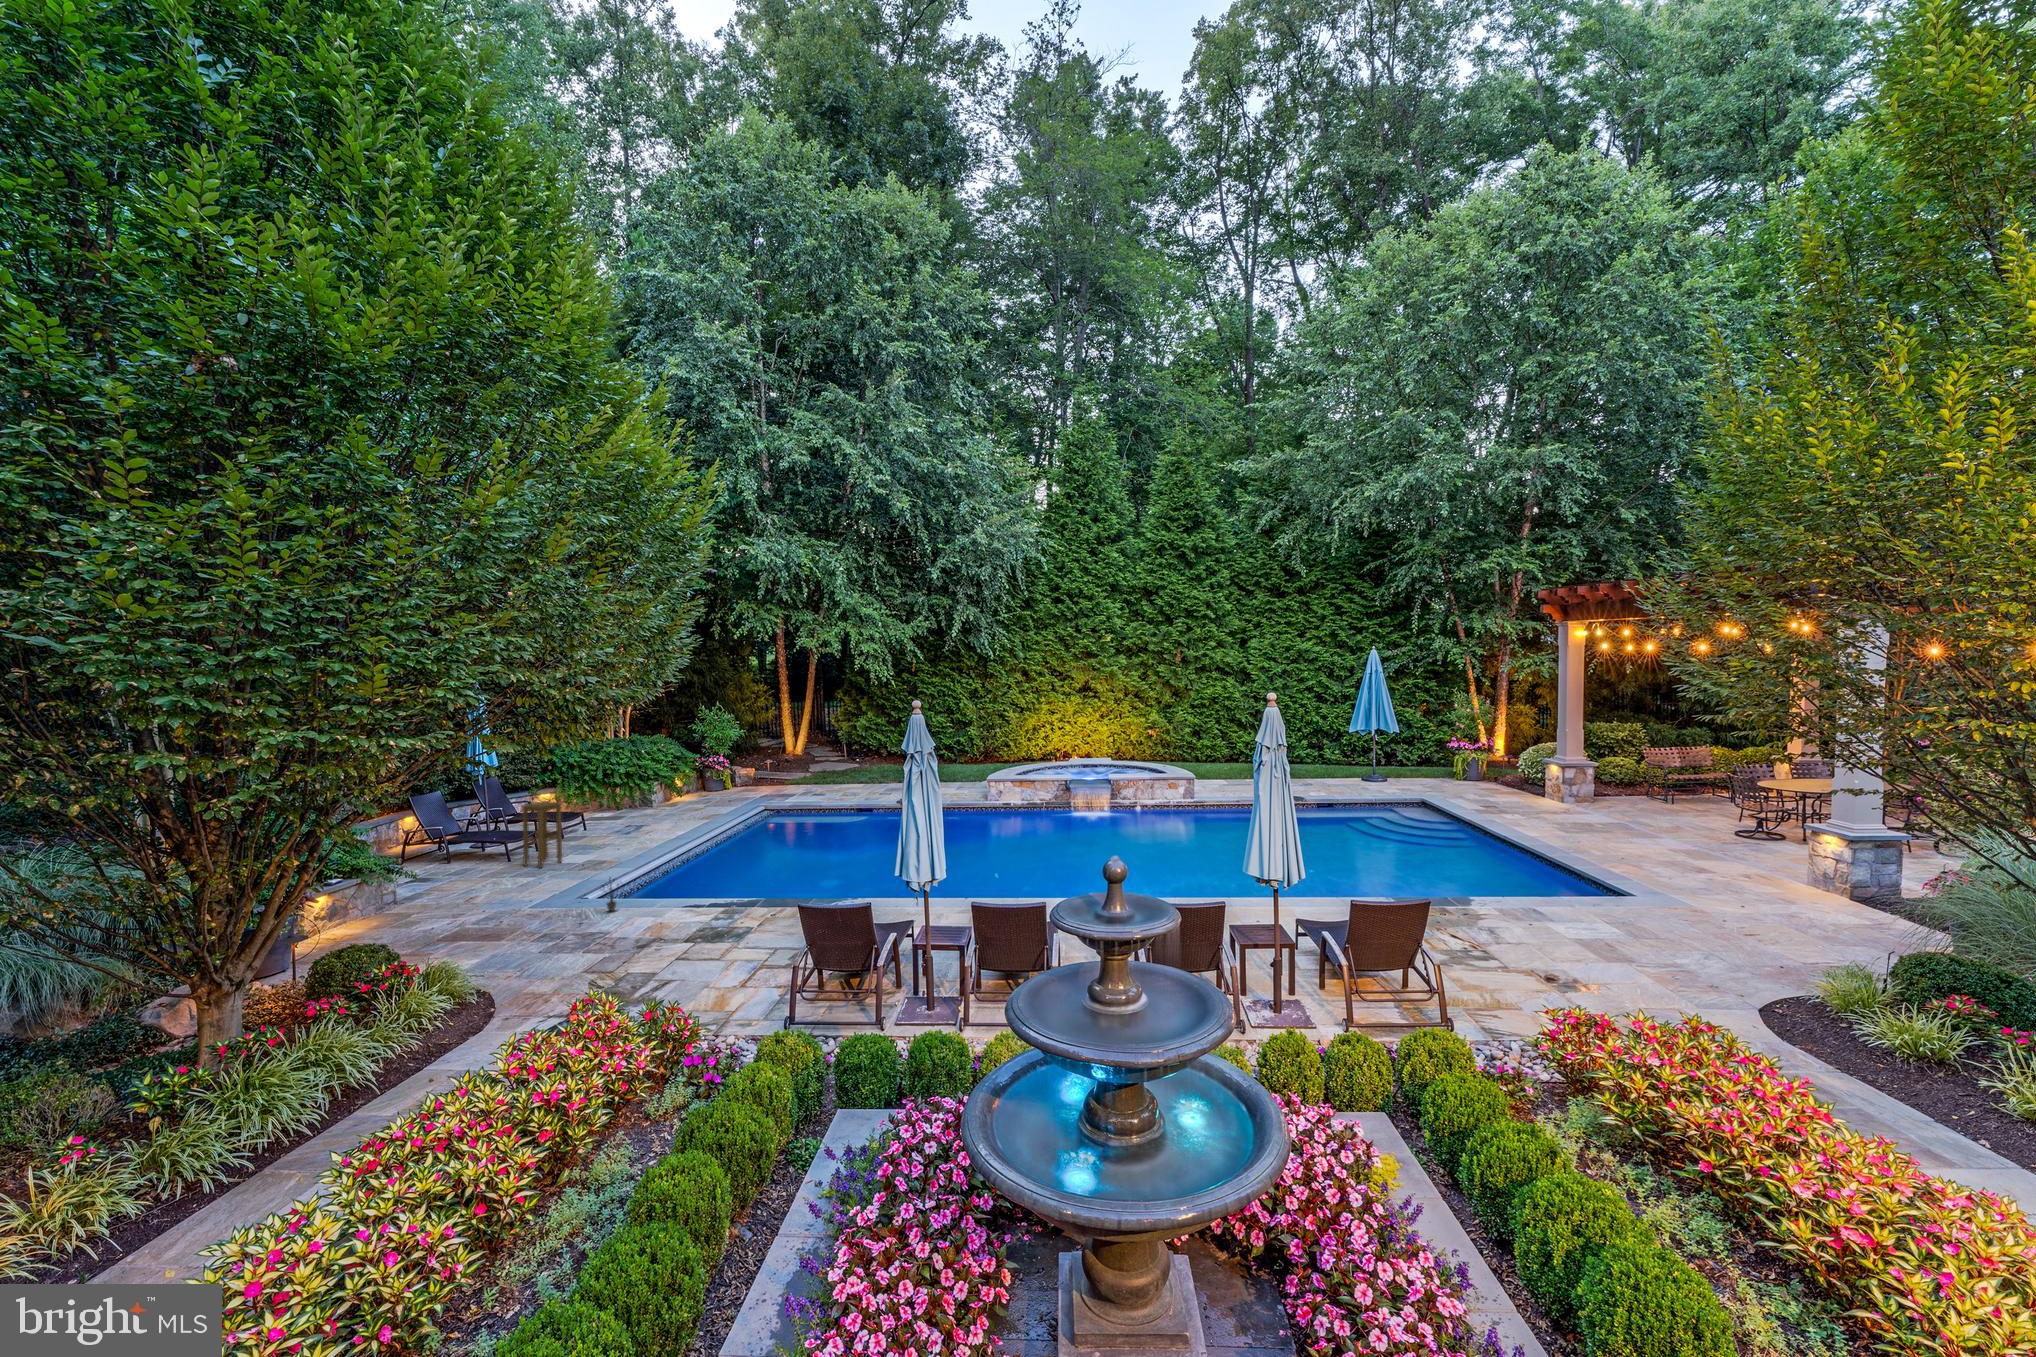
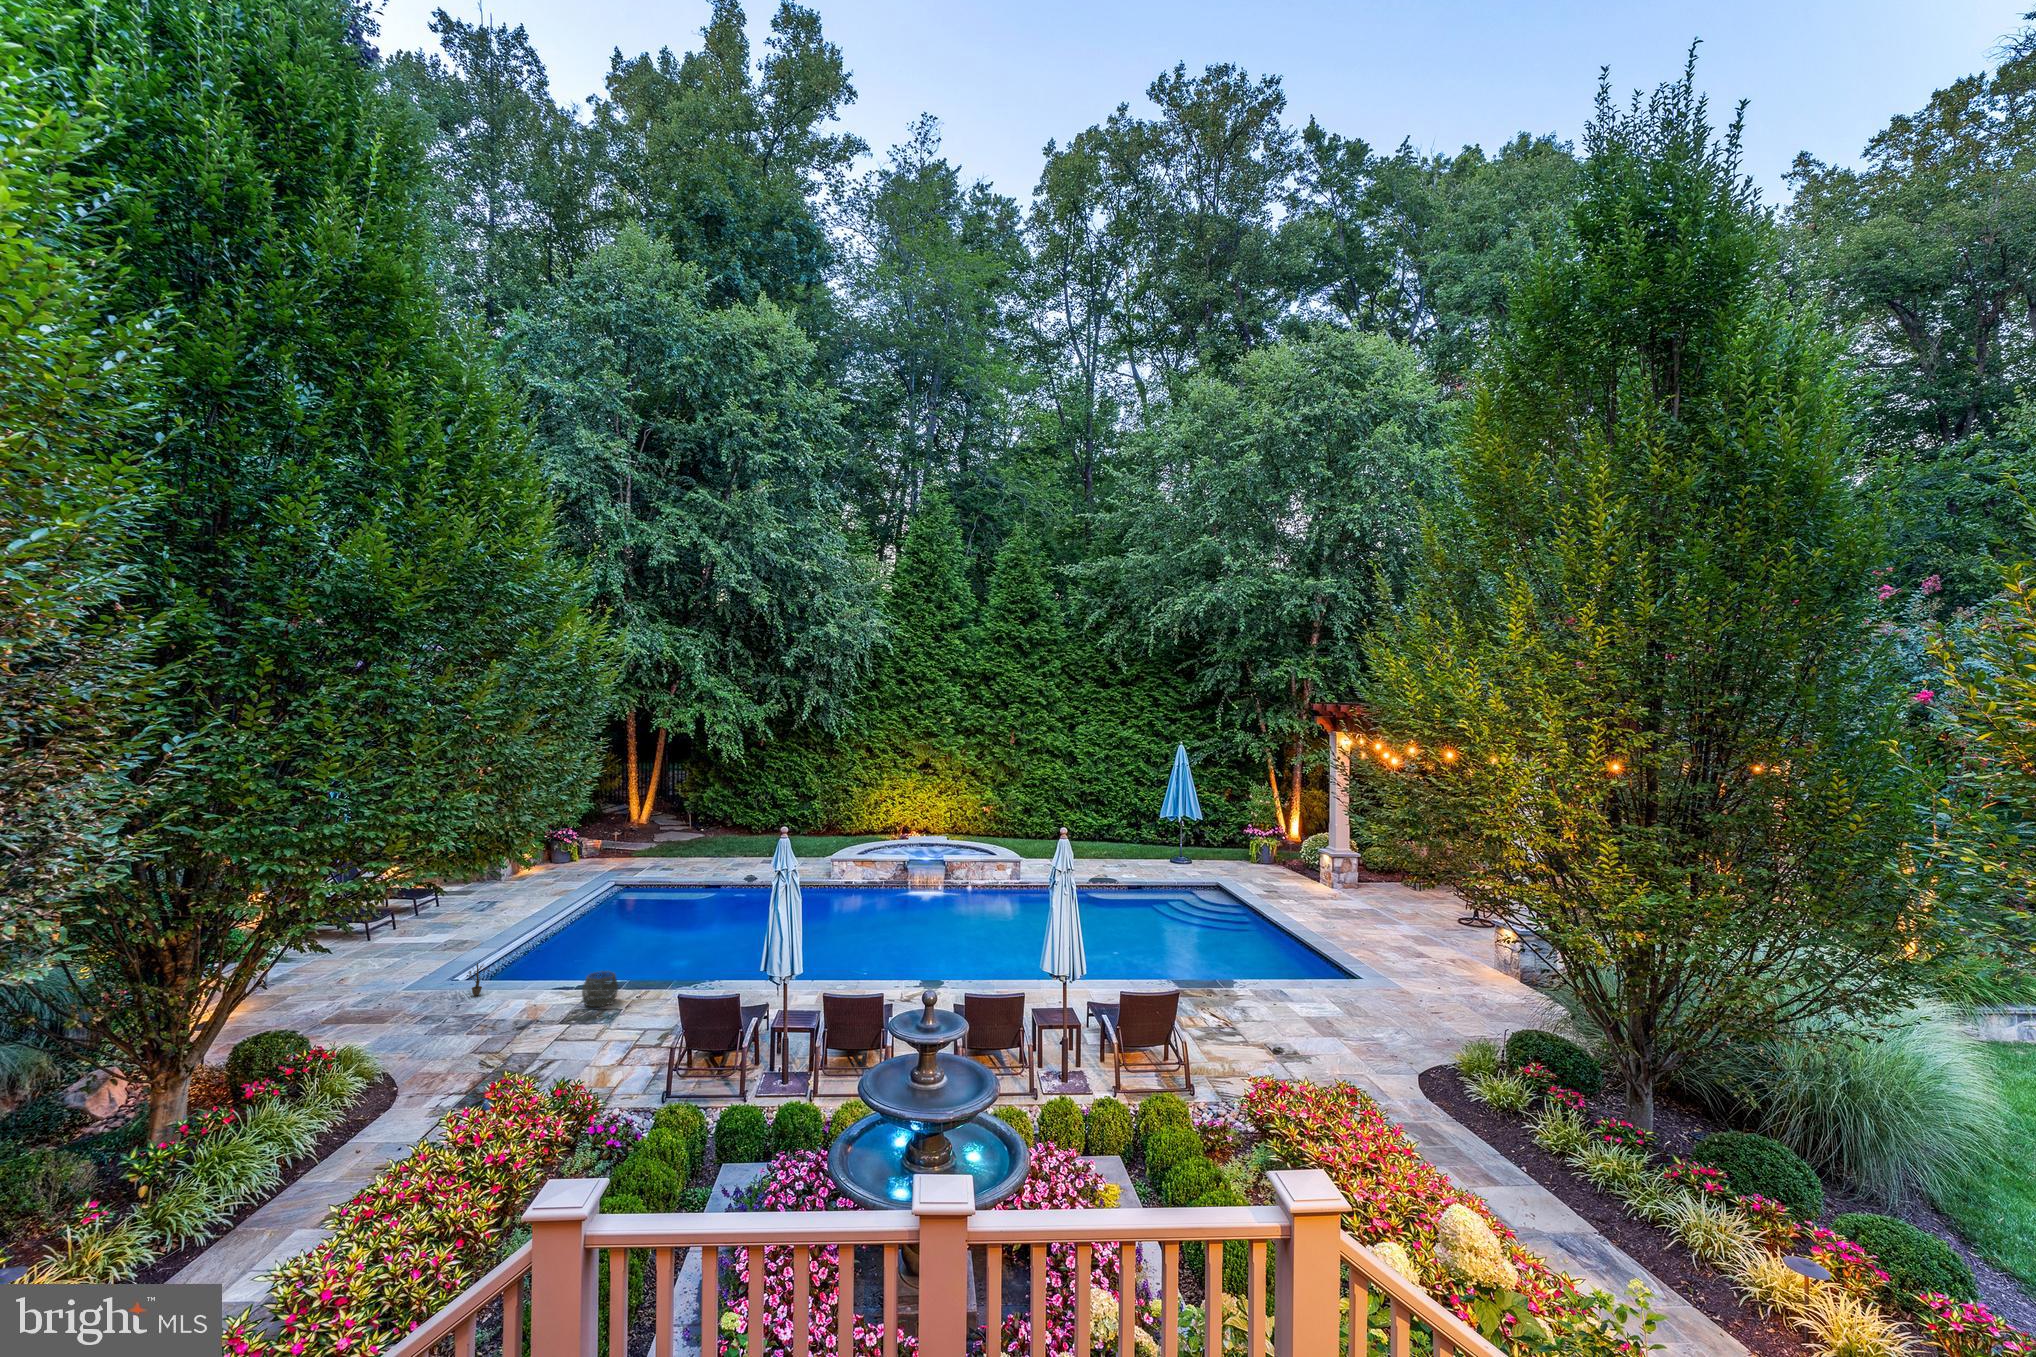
stool: present [522,801,562,868] -> none [365,881,413,949]
woven basket: none [713,884,752,923] -> present [582,971,618,1007]

